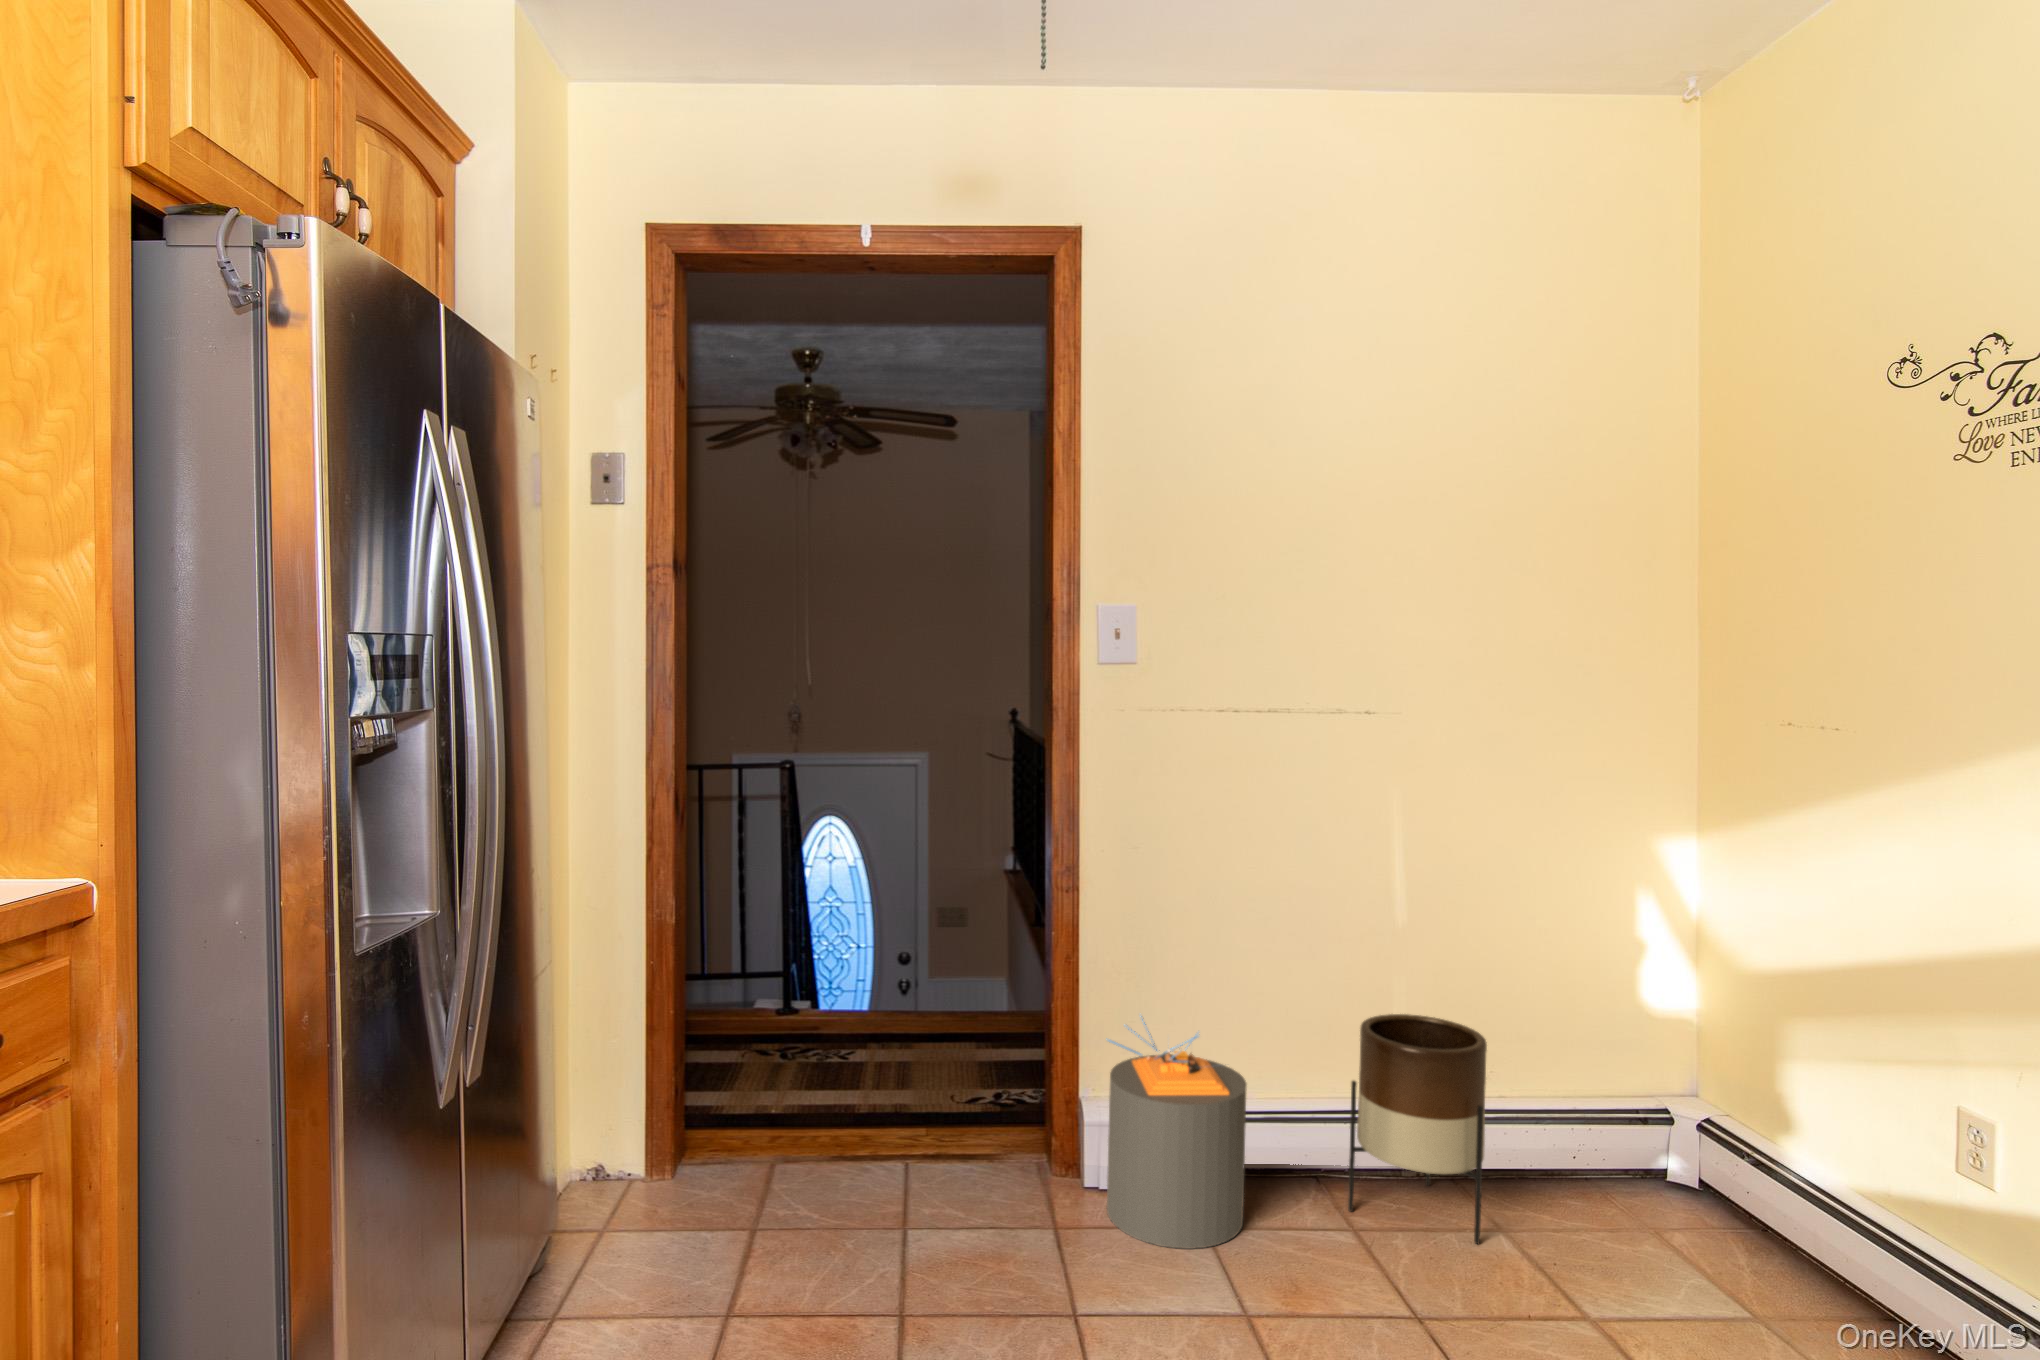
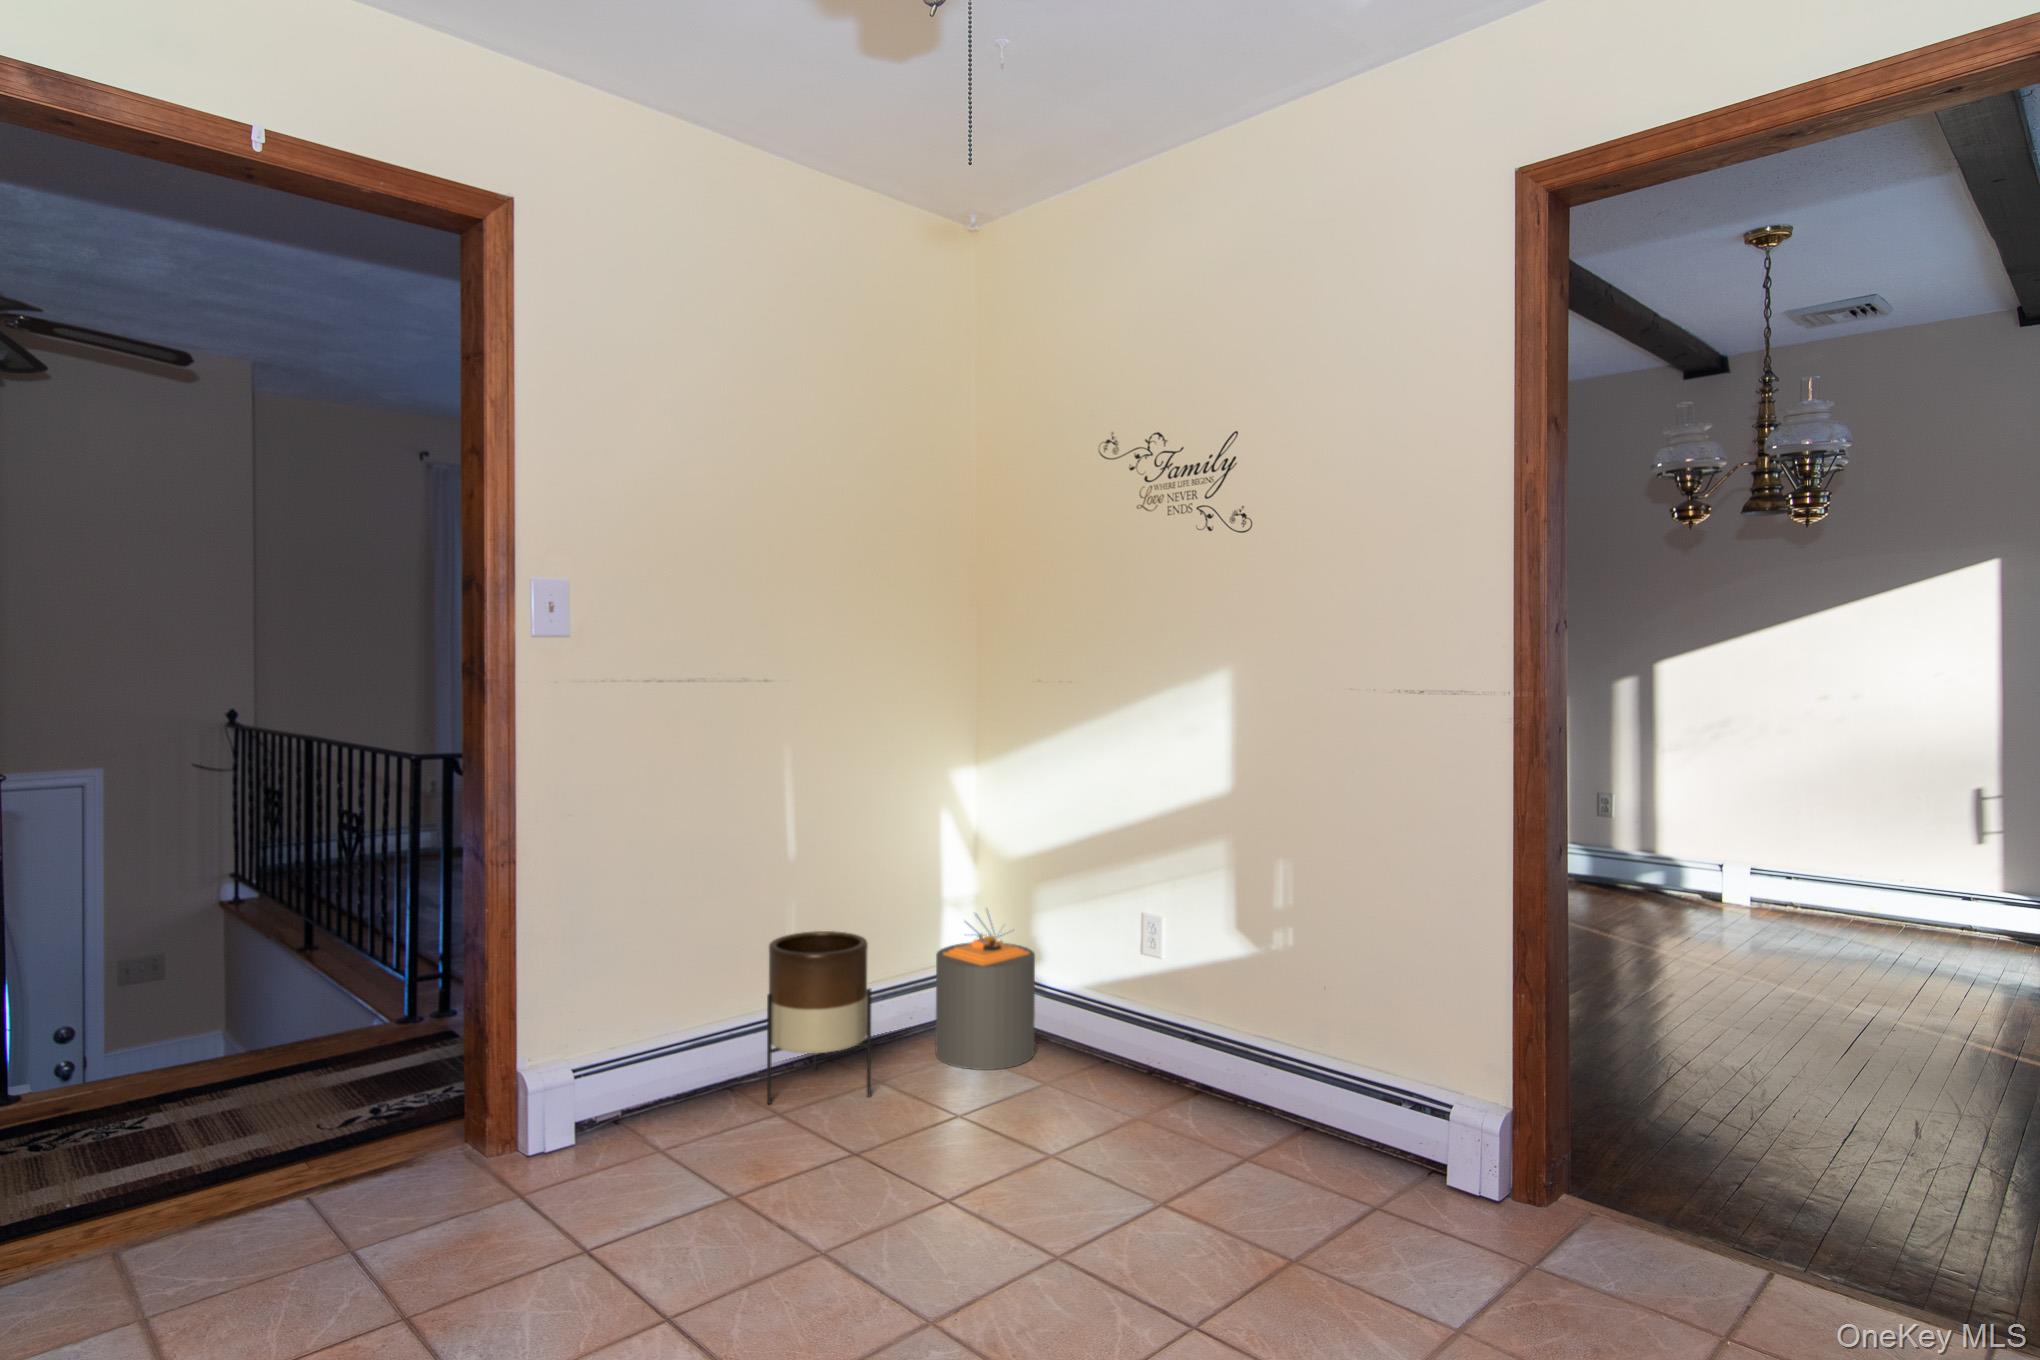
trash can: present [1107,1016,1247,1249] -> present [935,909,1035,1070]

